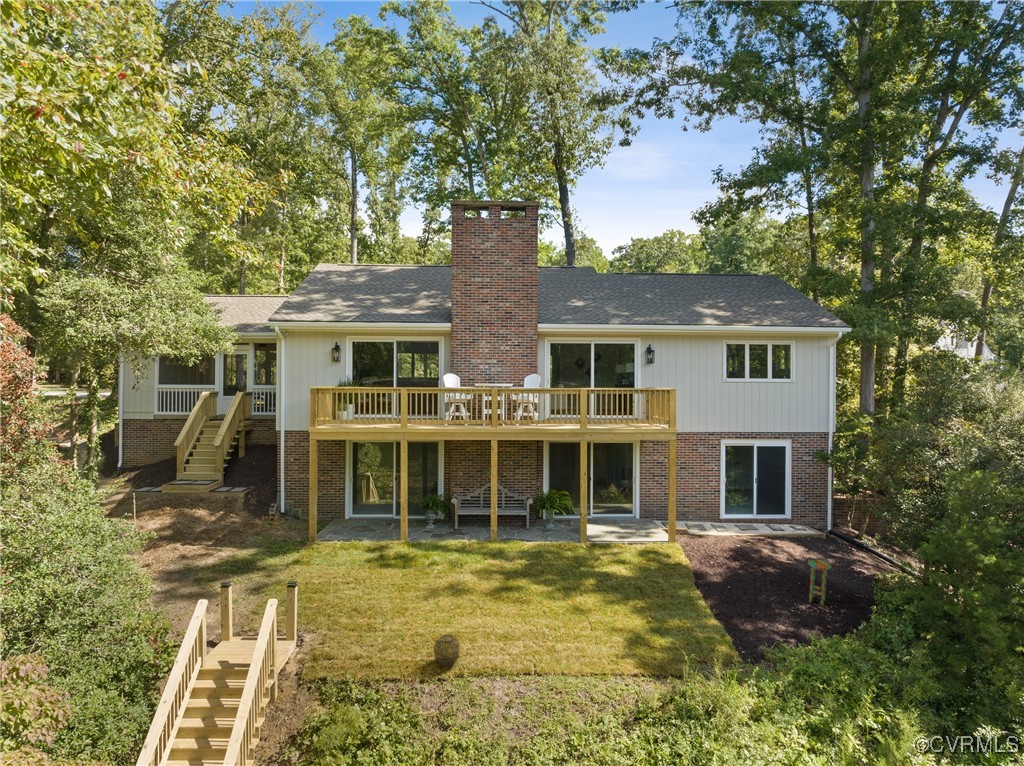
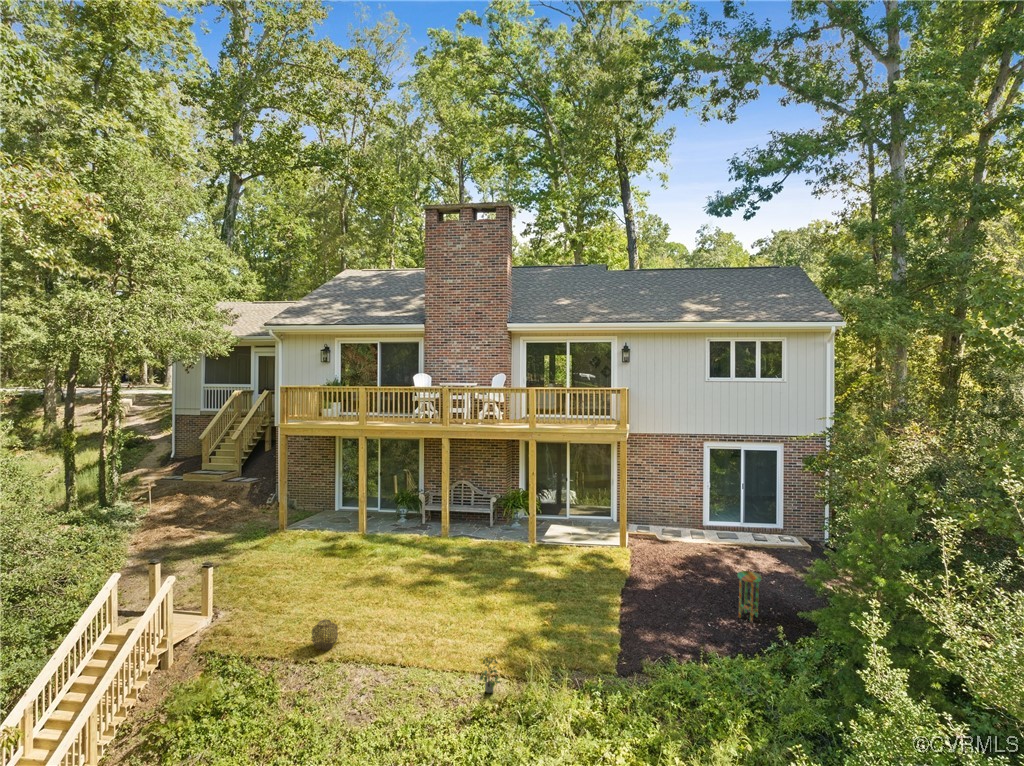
potted plant: none [631,657,653,693] -> present [480,657,500,693]

